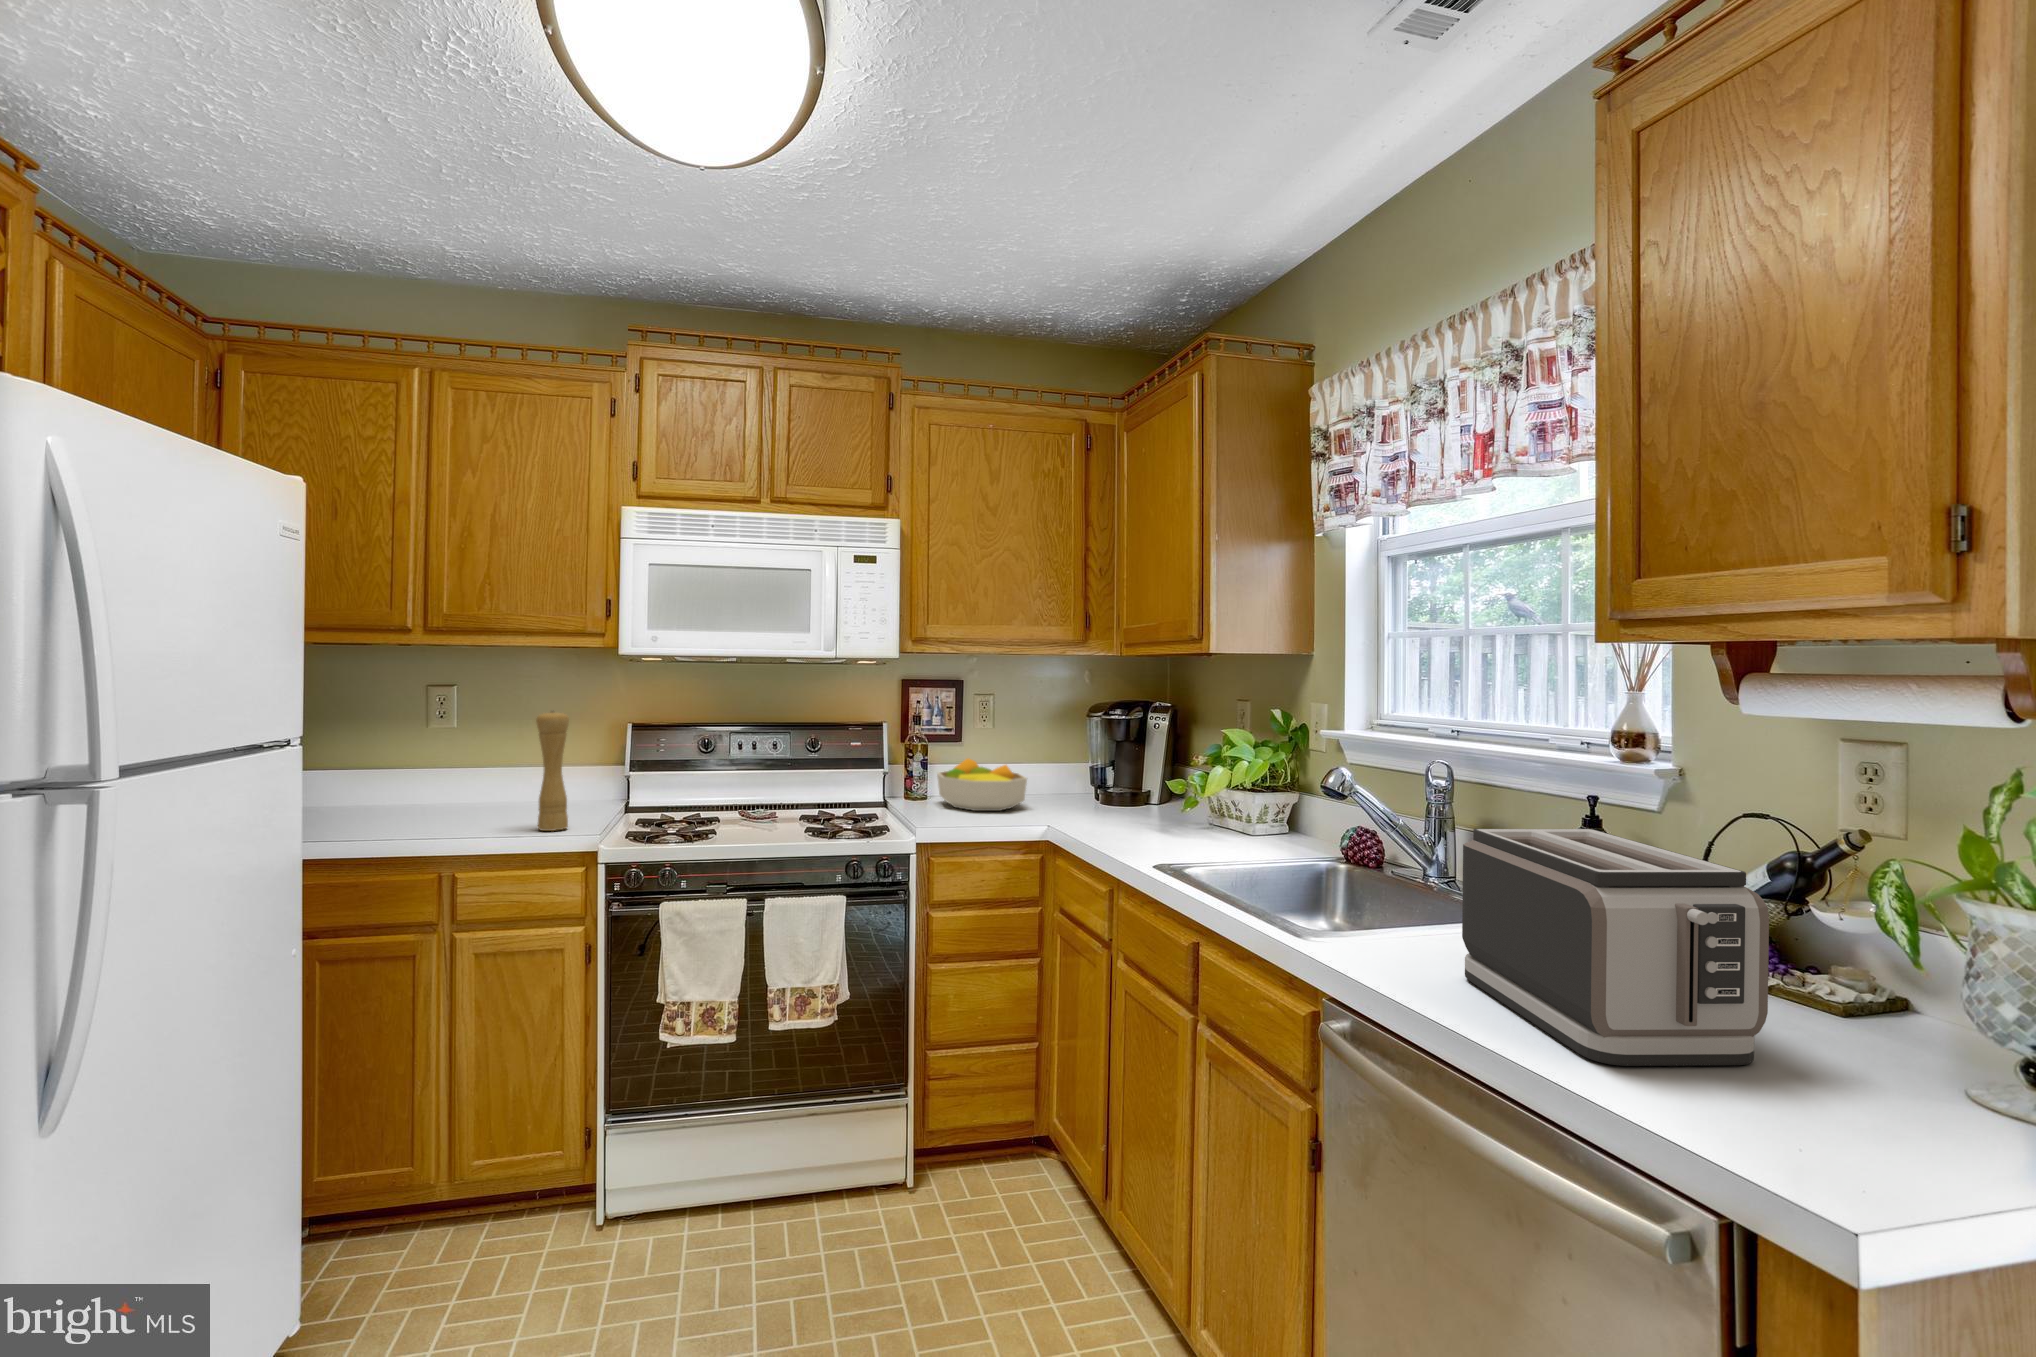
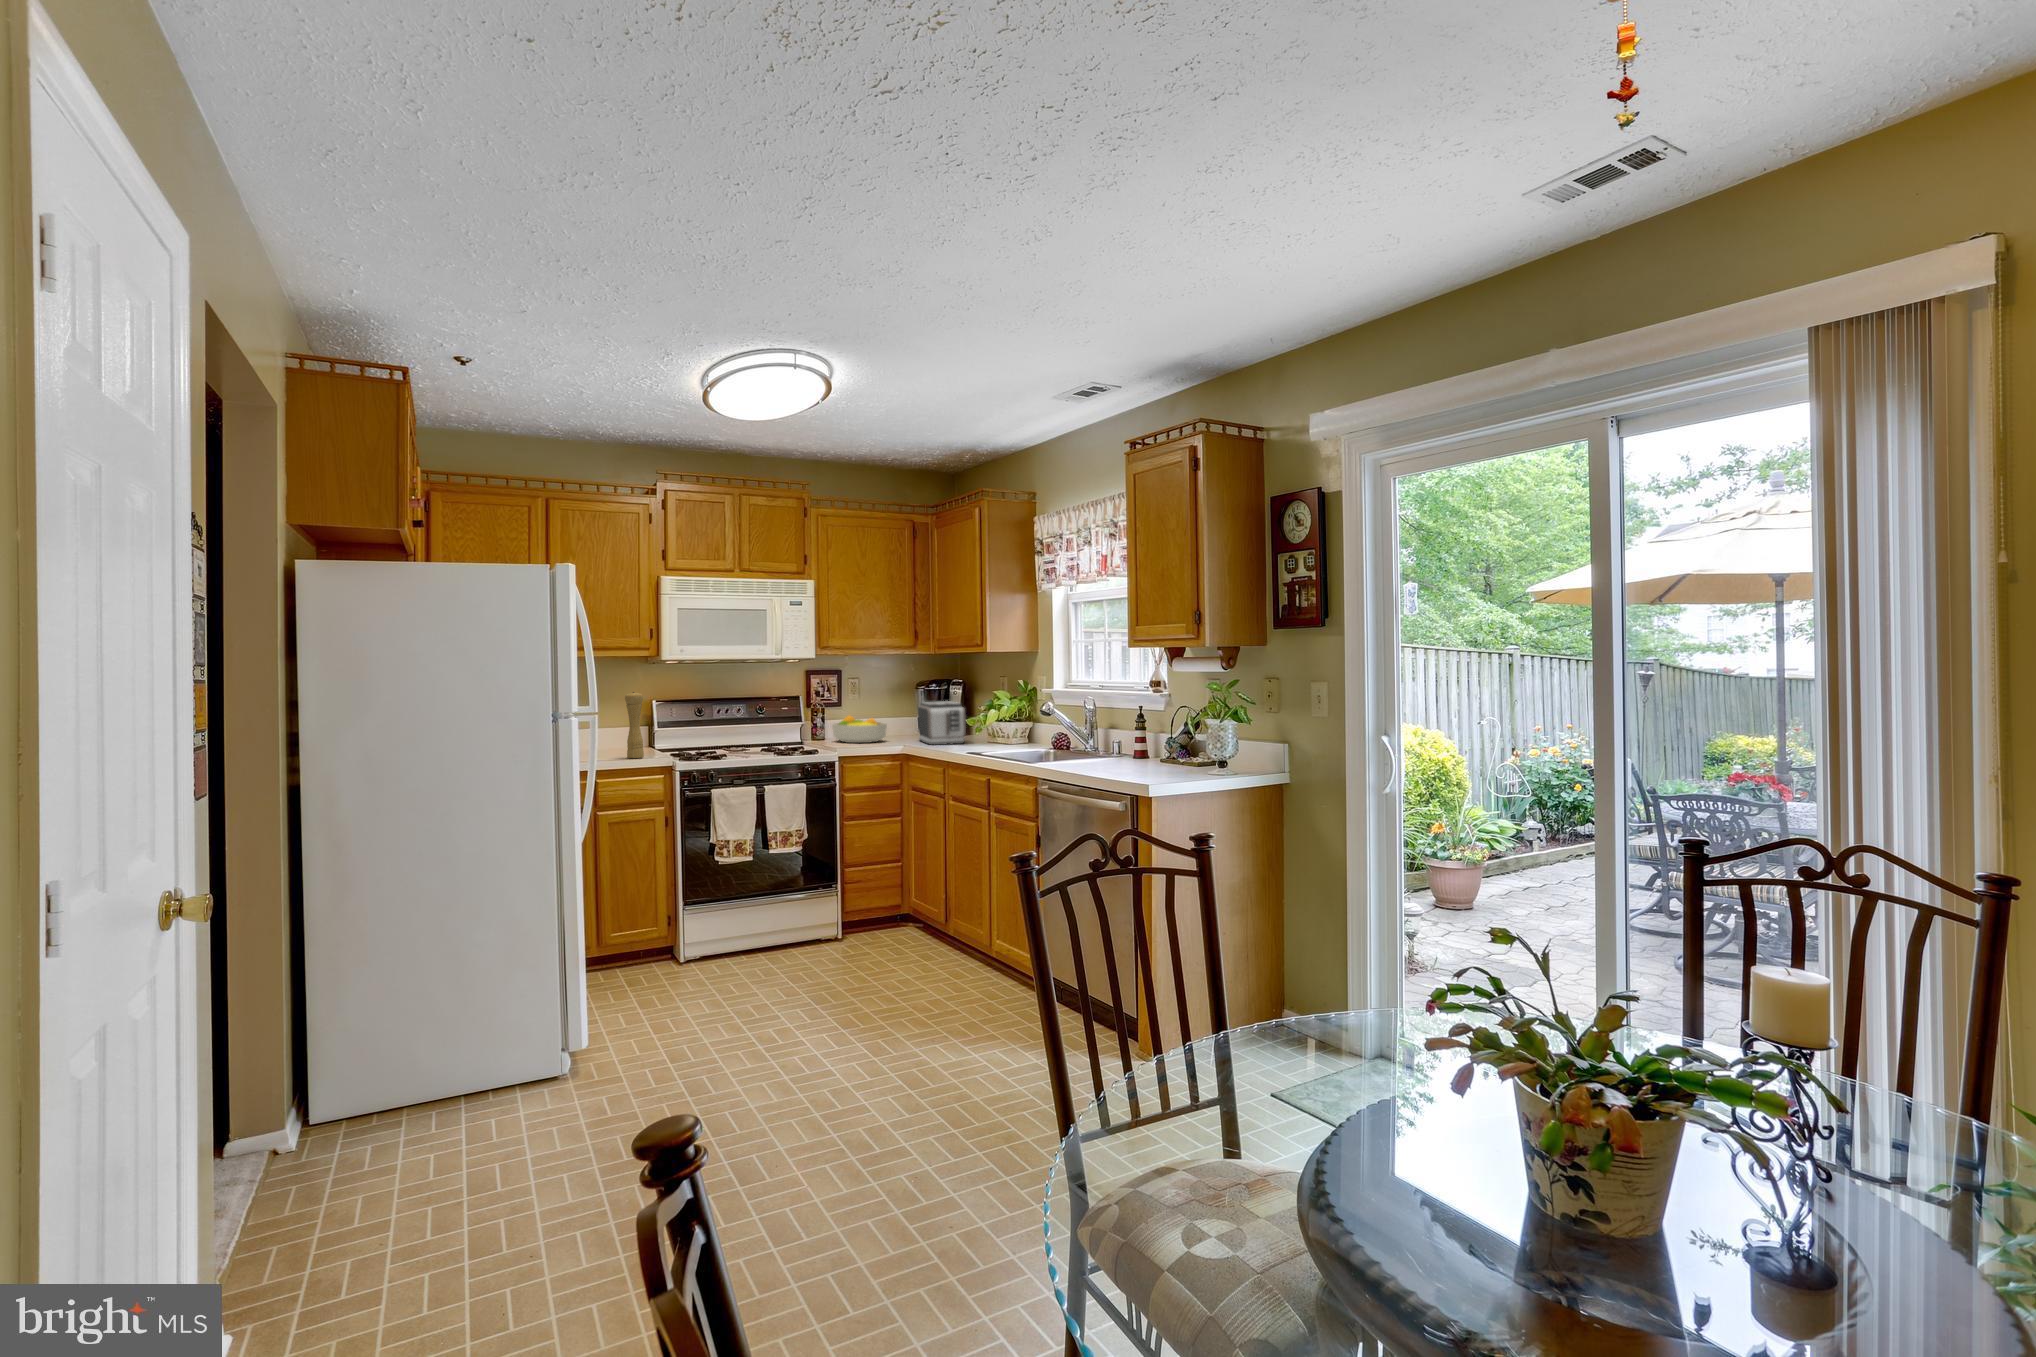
toaster: present [1462,829,1769,1066] -> present [918,701,966,745]

